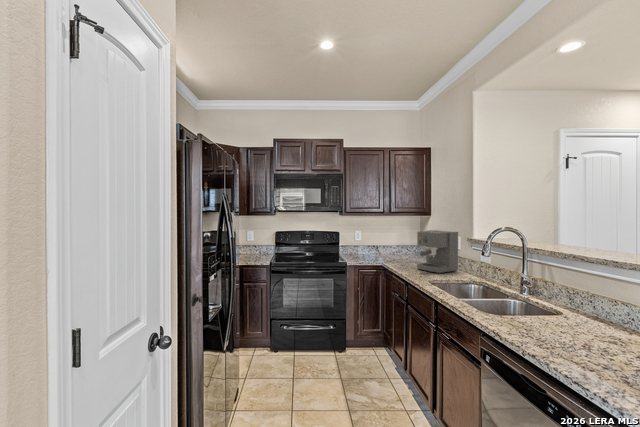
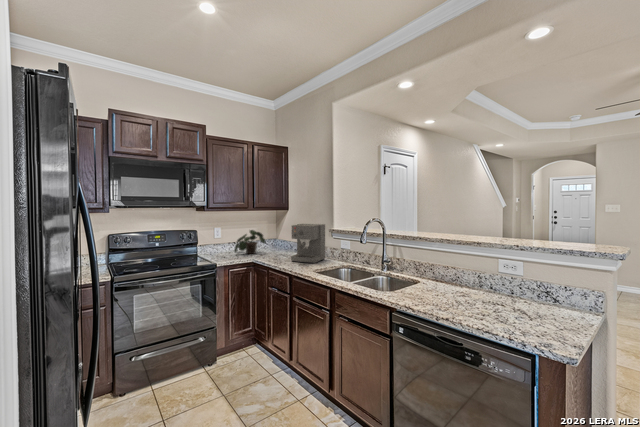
potted plant: none [371,234,402,259] -> present [234,230,266,254]

